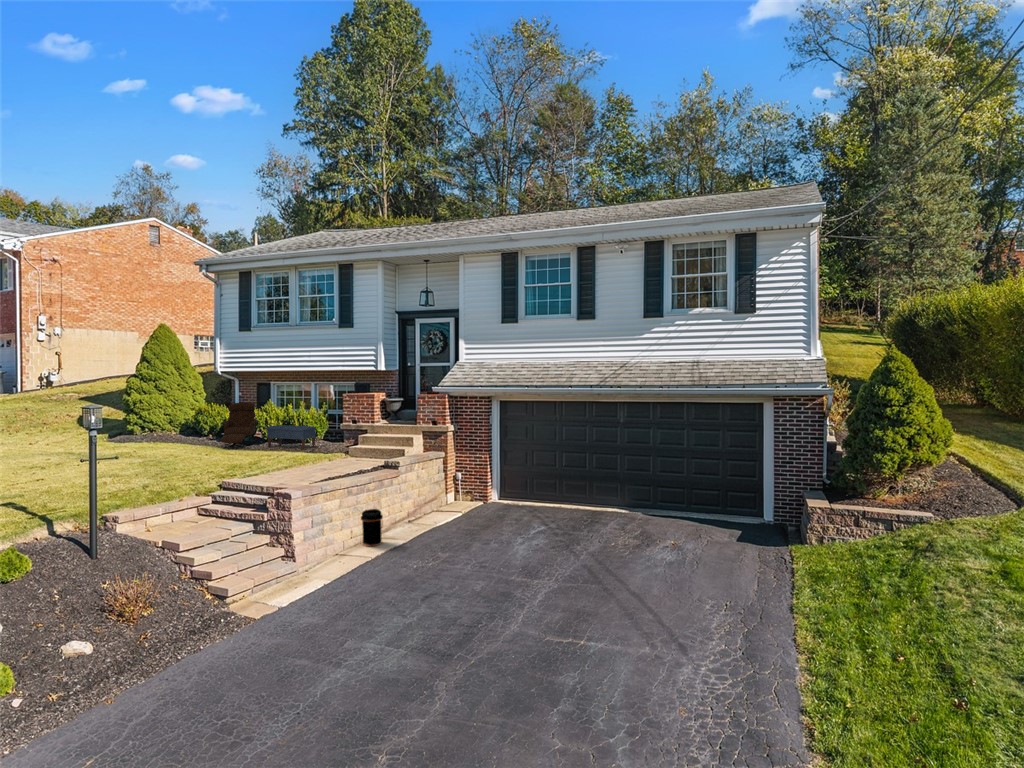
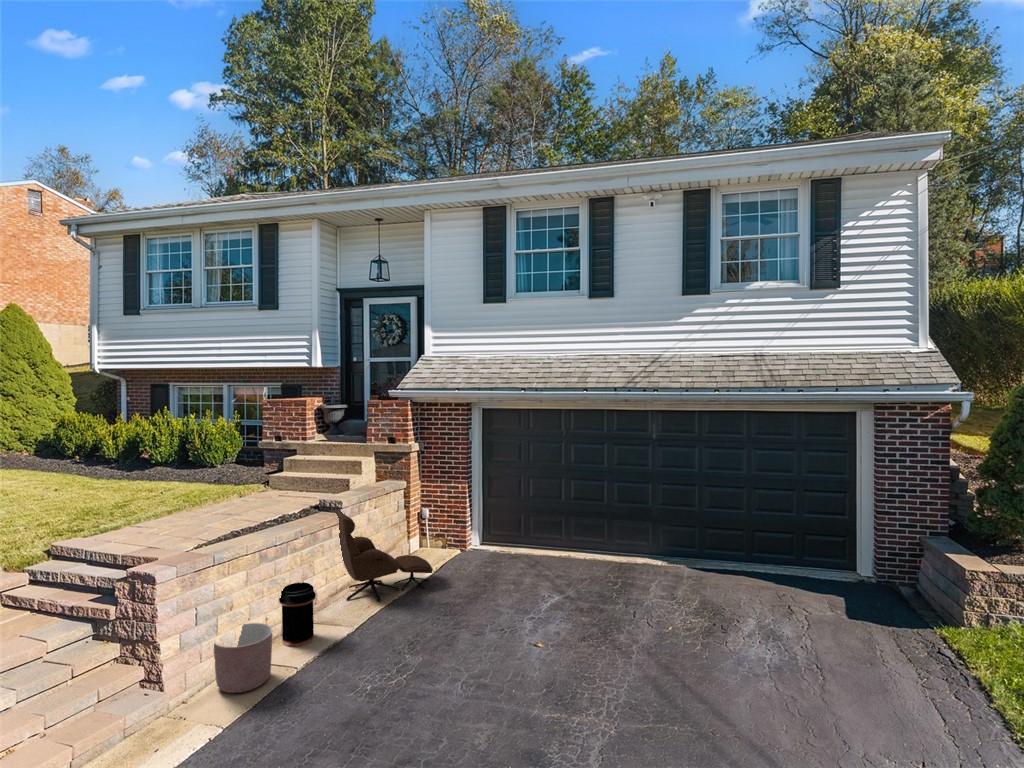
lounge chair: present [221,403,258,449] -> present [334,510,432,602]
bench: present [267,425,316,450] -> none [153,442,224,477]
planter: none [325,528,358,564] -> present [214,623,272,693]

